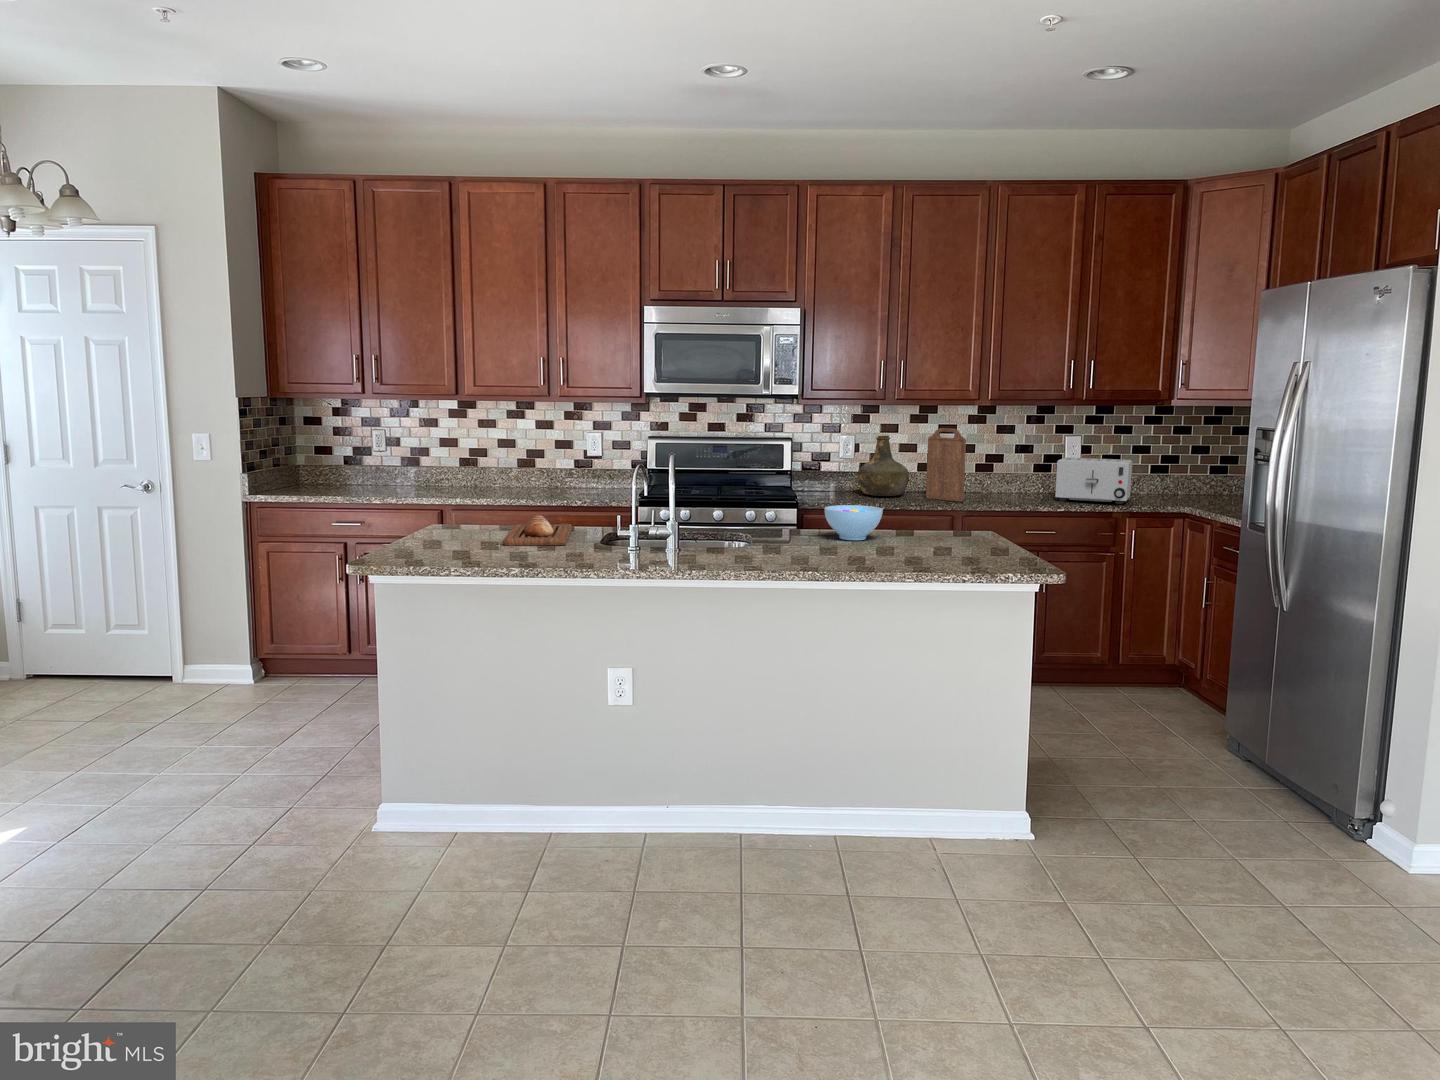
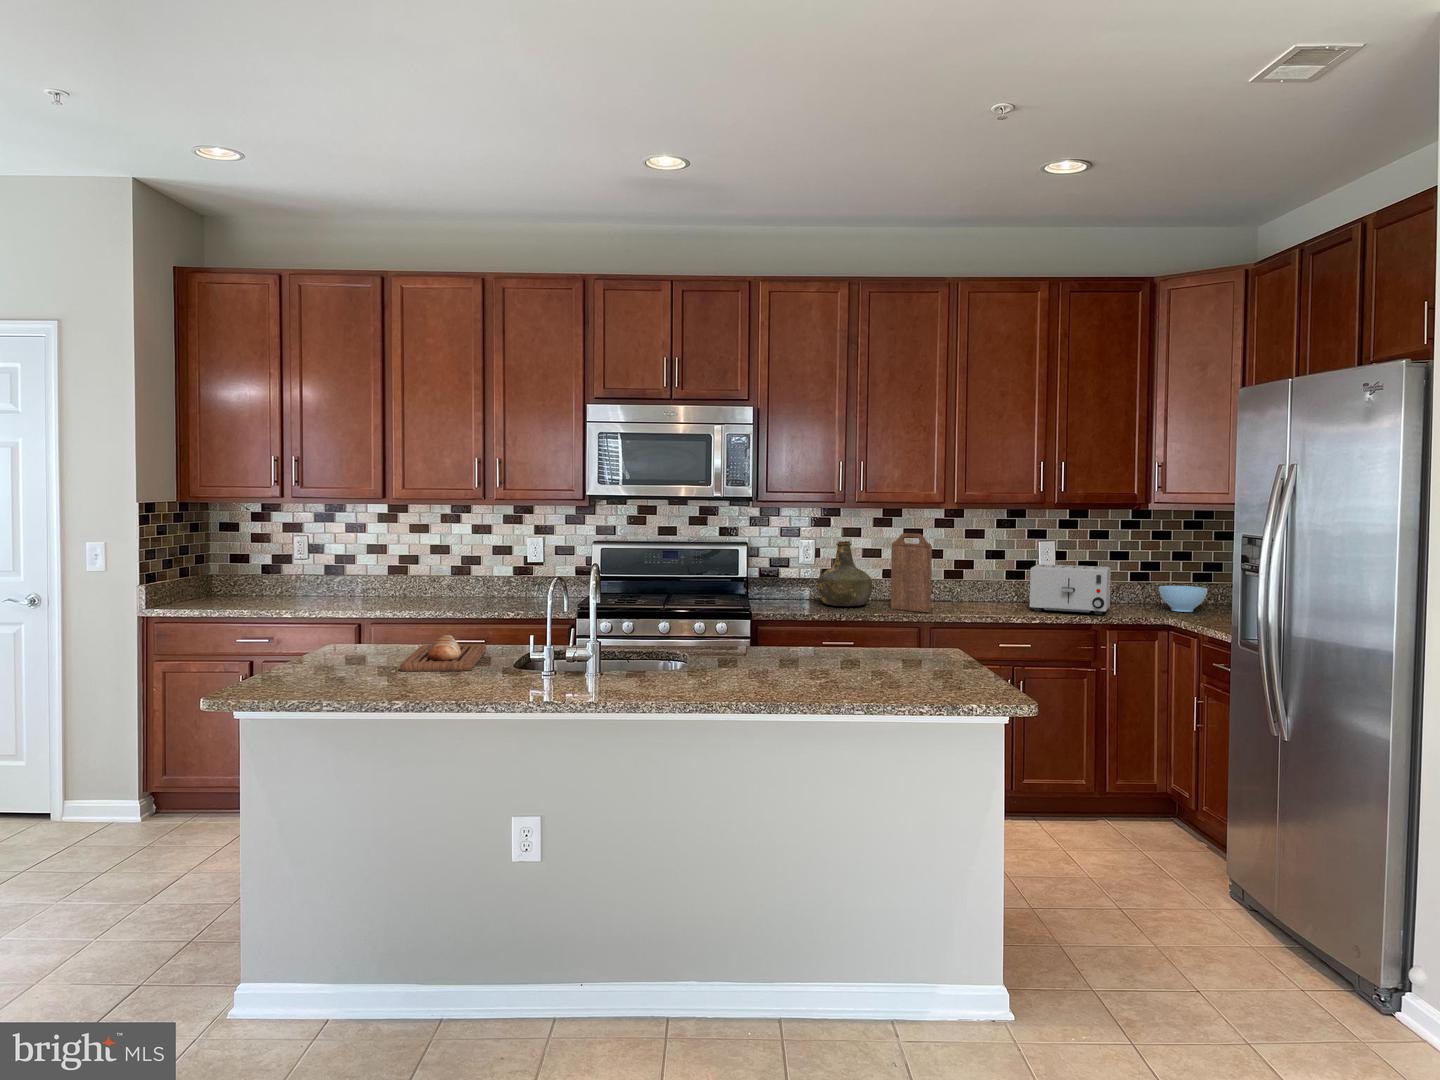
bowl: present [824,505,883,540] -> present [1159,586,1208,612]

